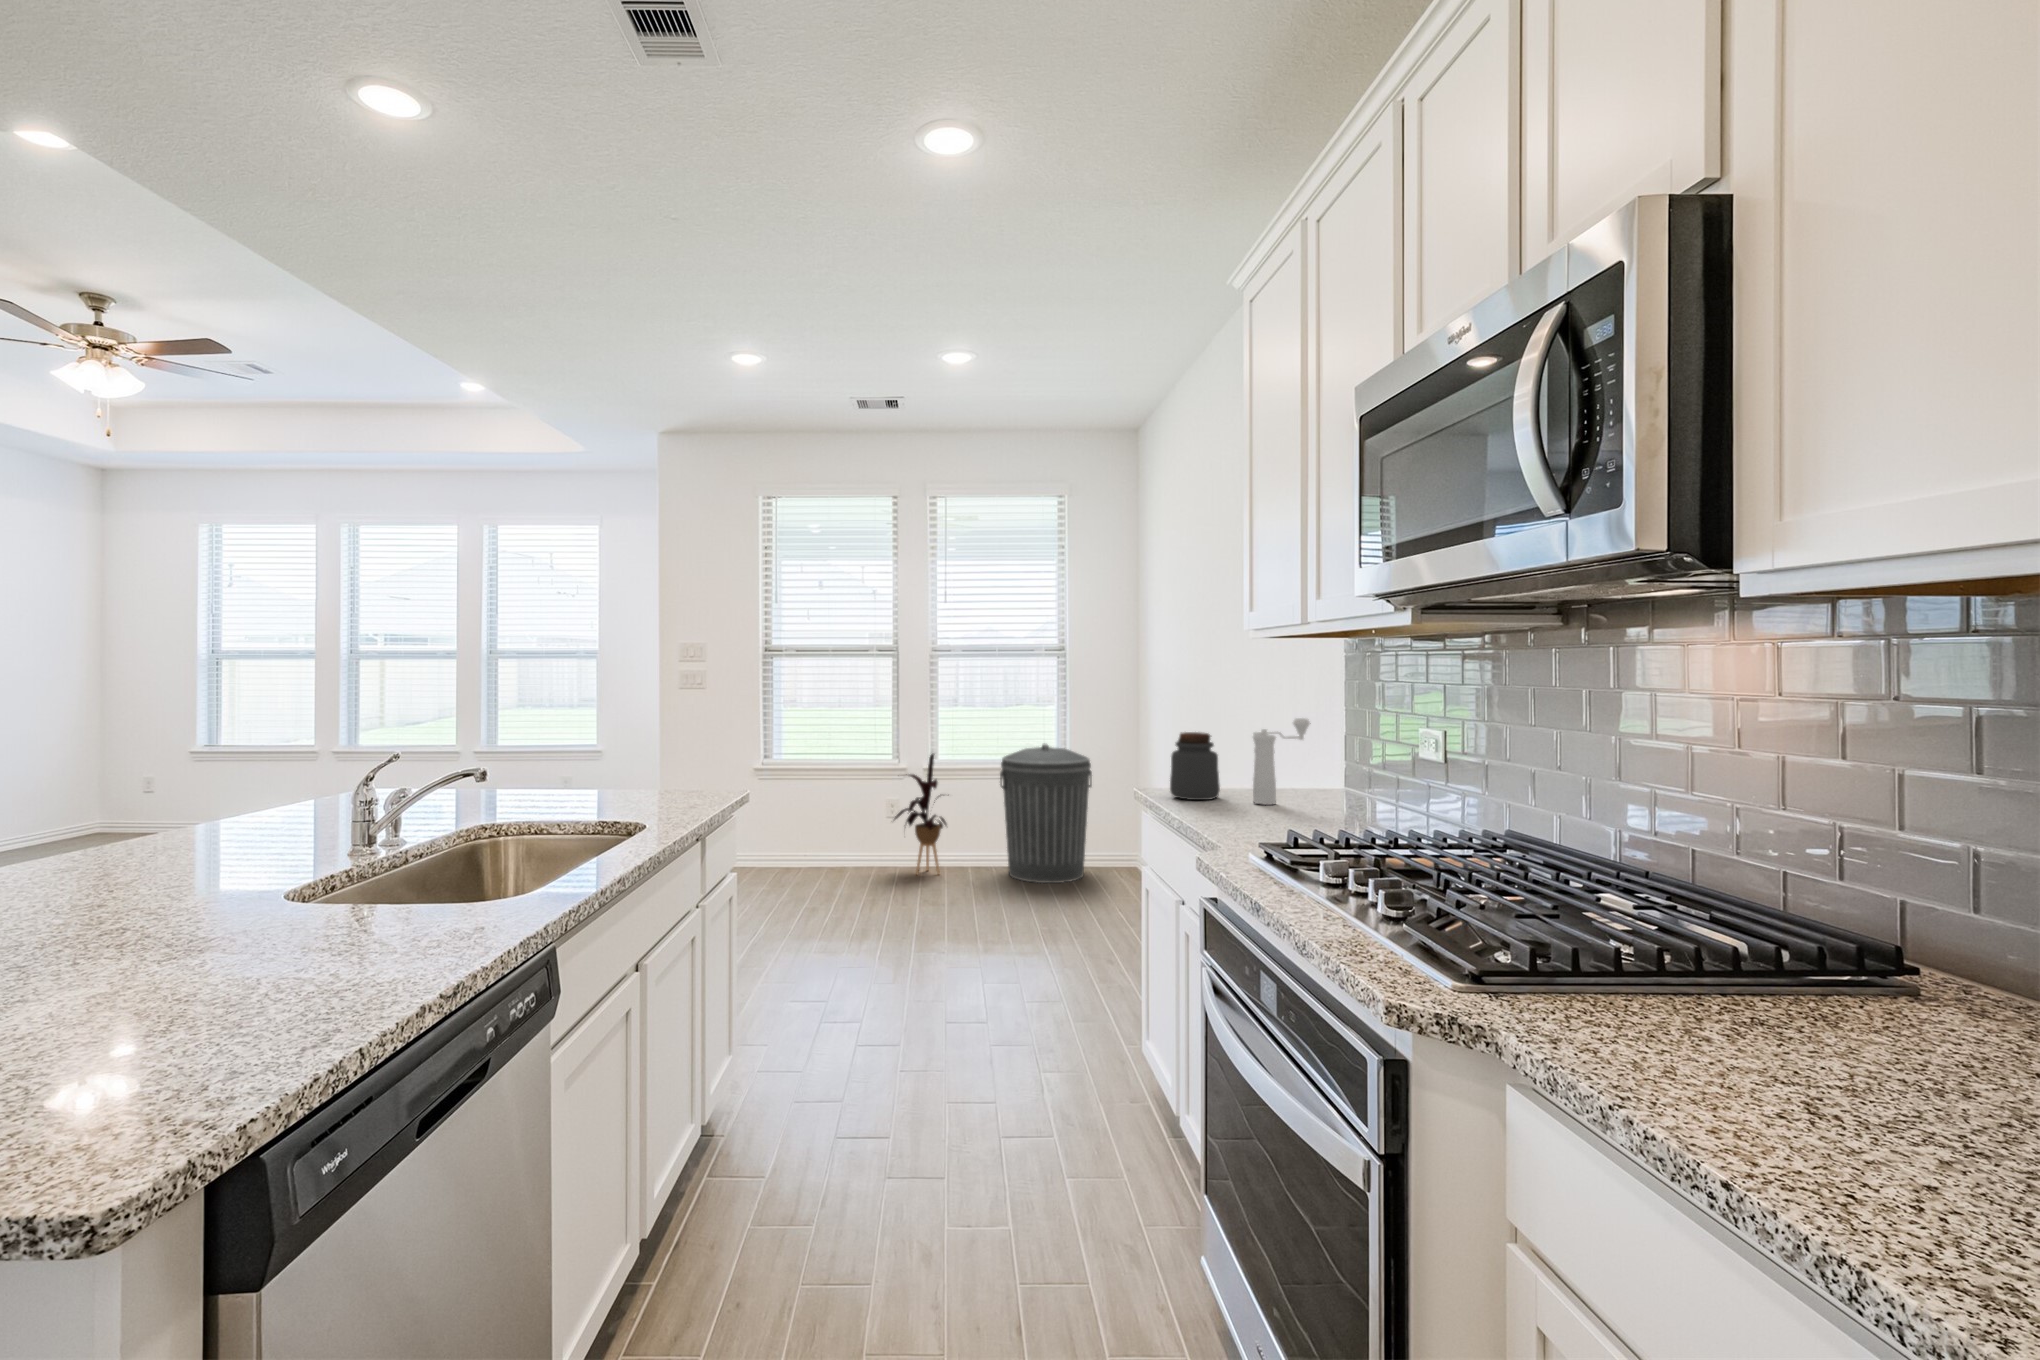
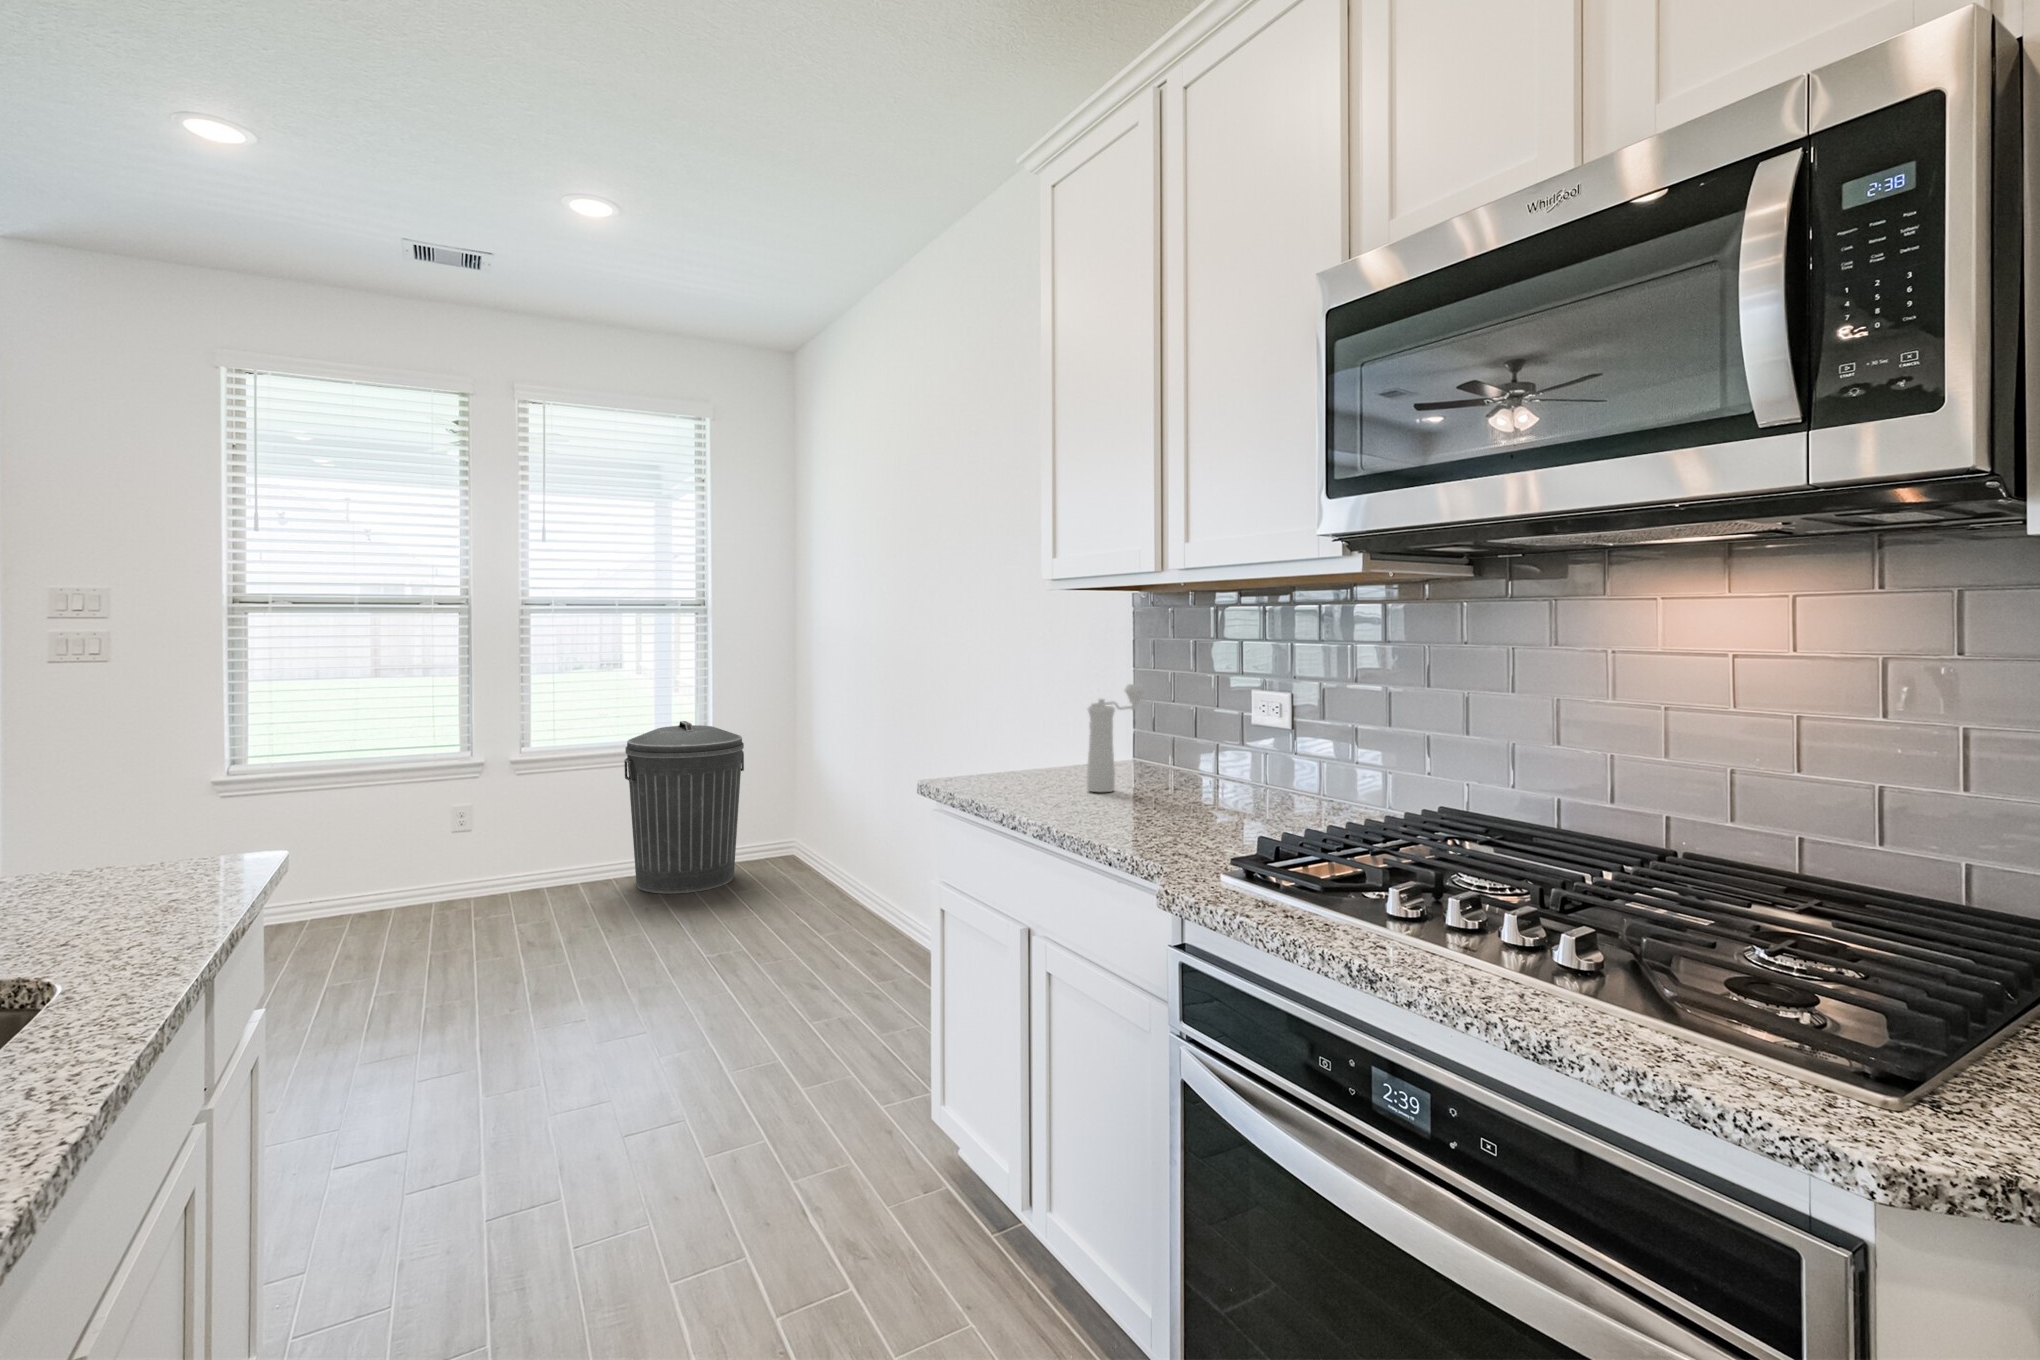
jar: present [1170,732,1220,800] -> none [977,705,1038,793]
house plant: present [894,754,947,874] -> none [464,741,556,904]

